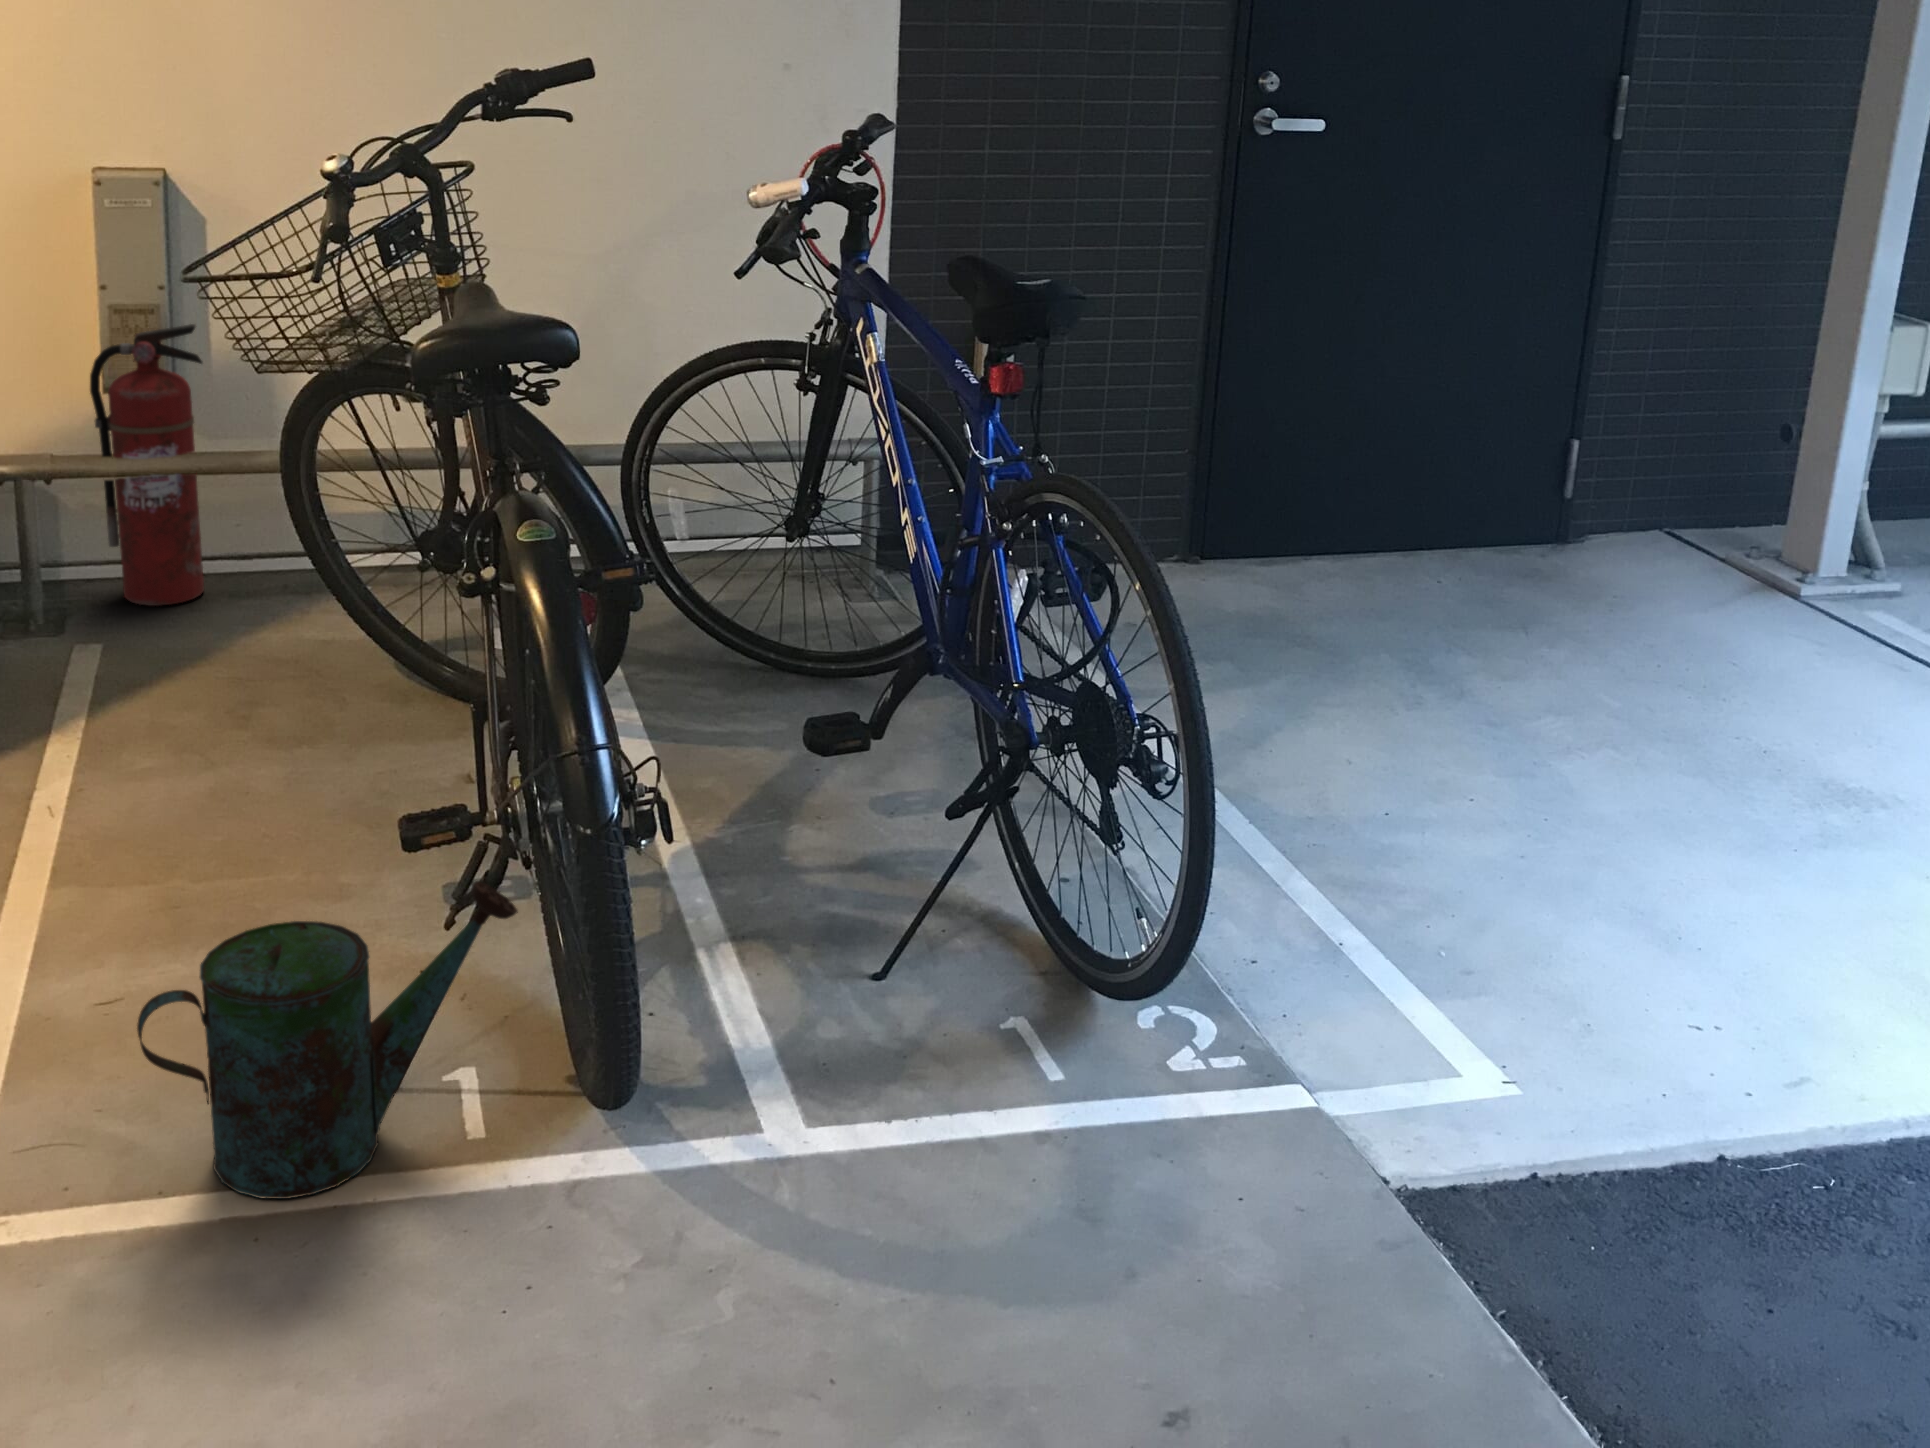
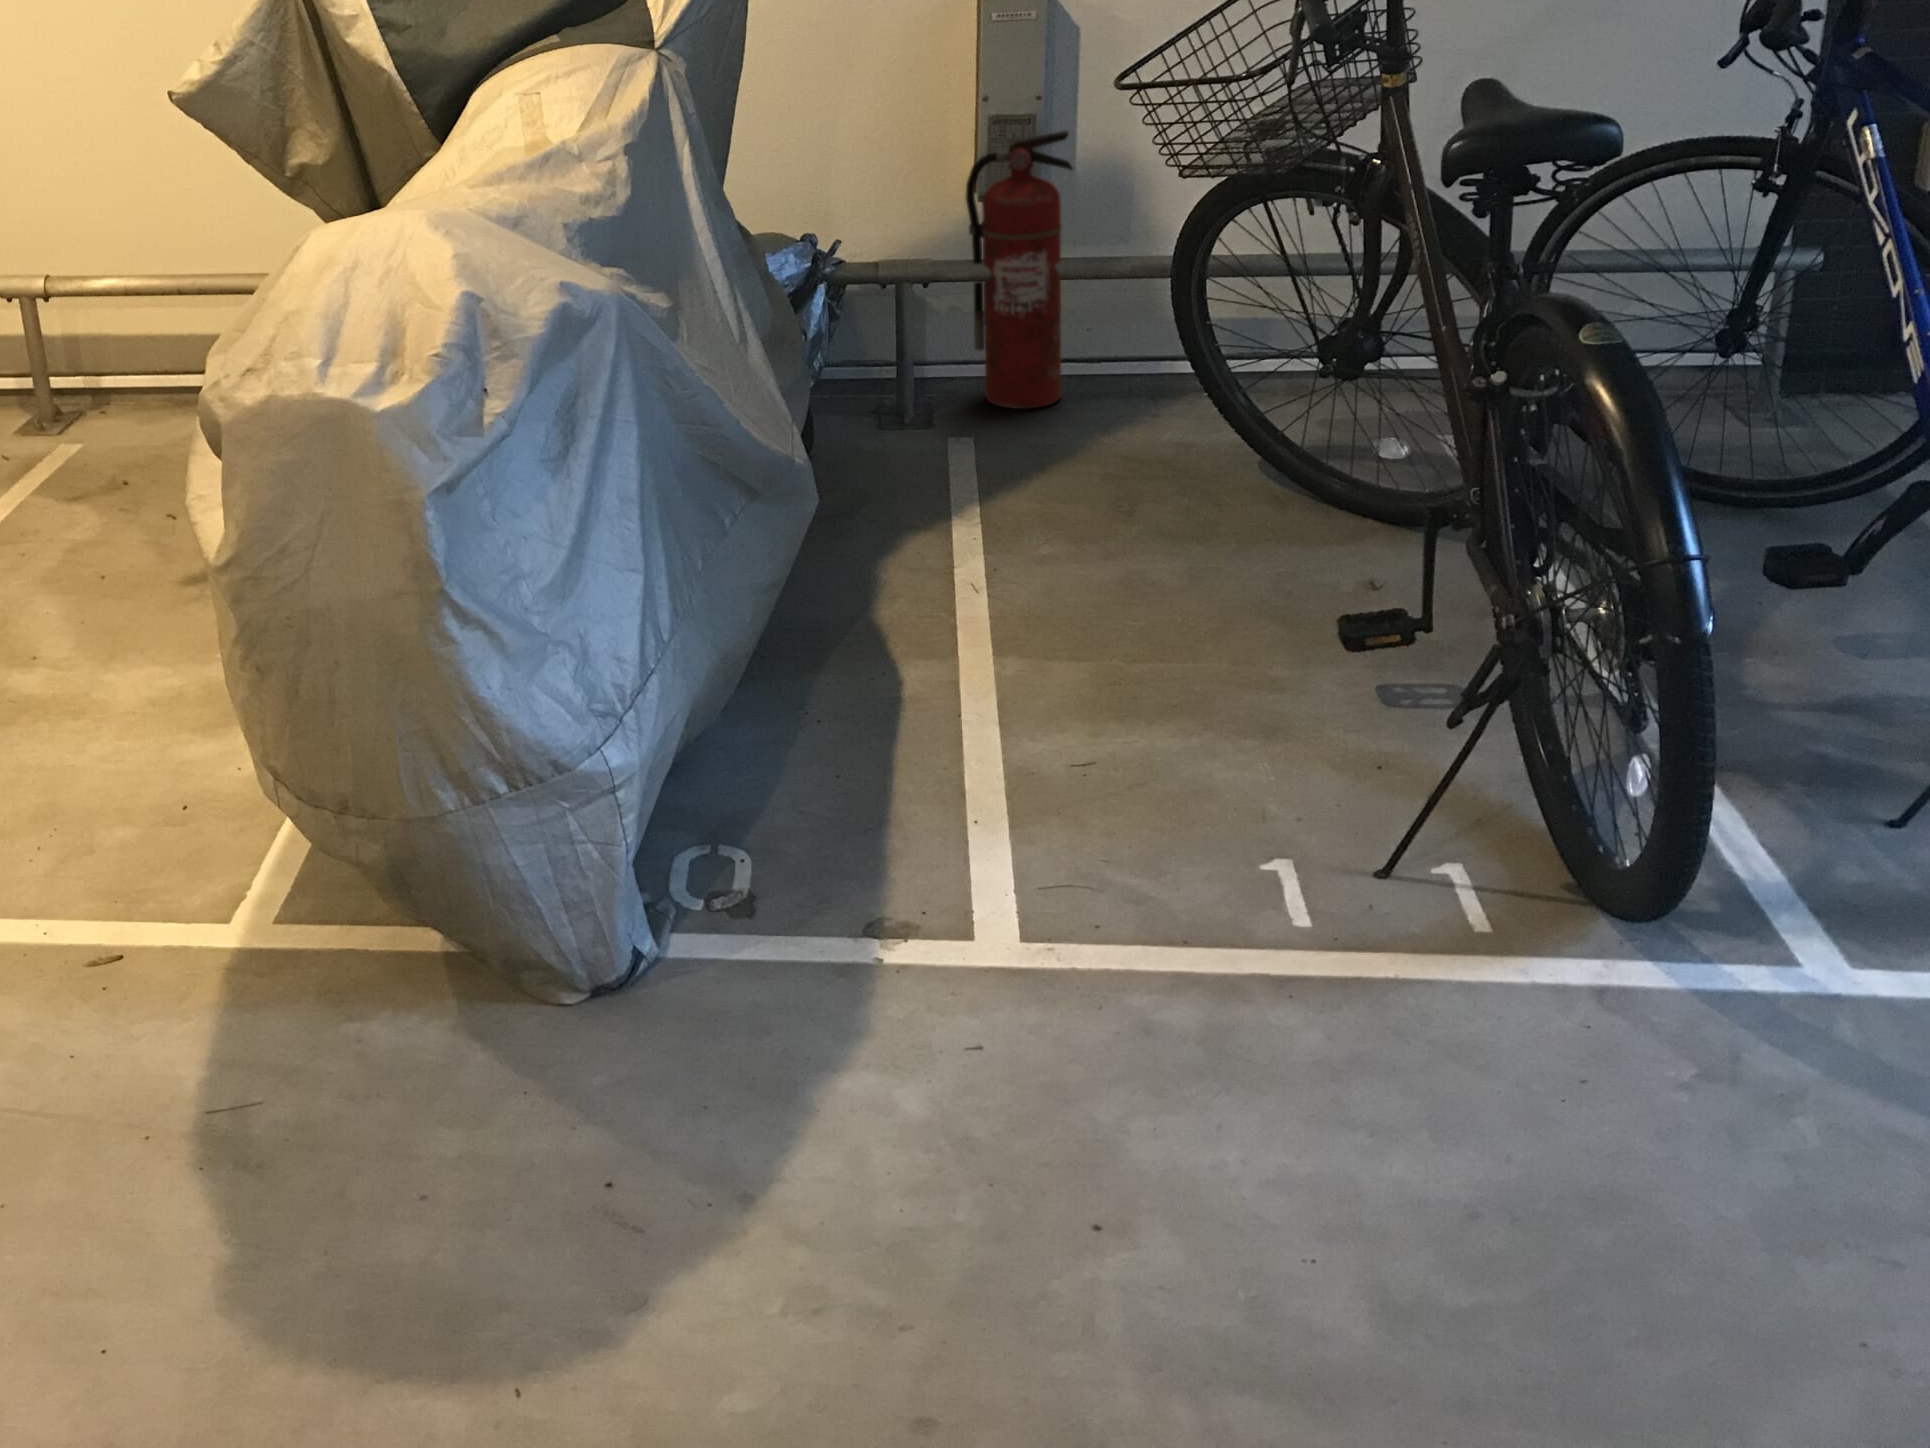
watering can: present [137,881,518,1199] -> none [1167,681,1534,961]

